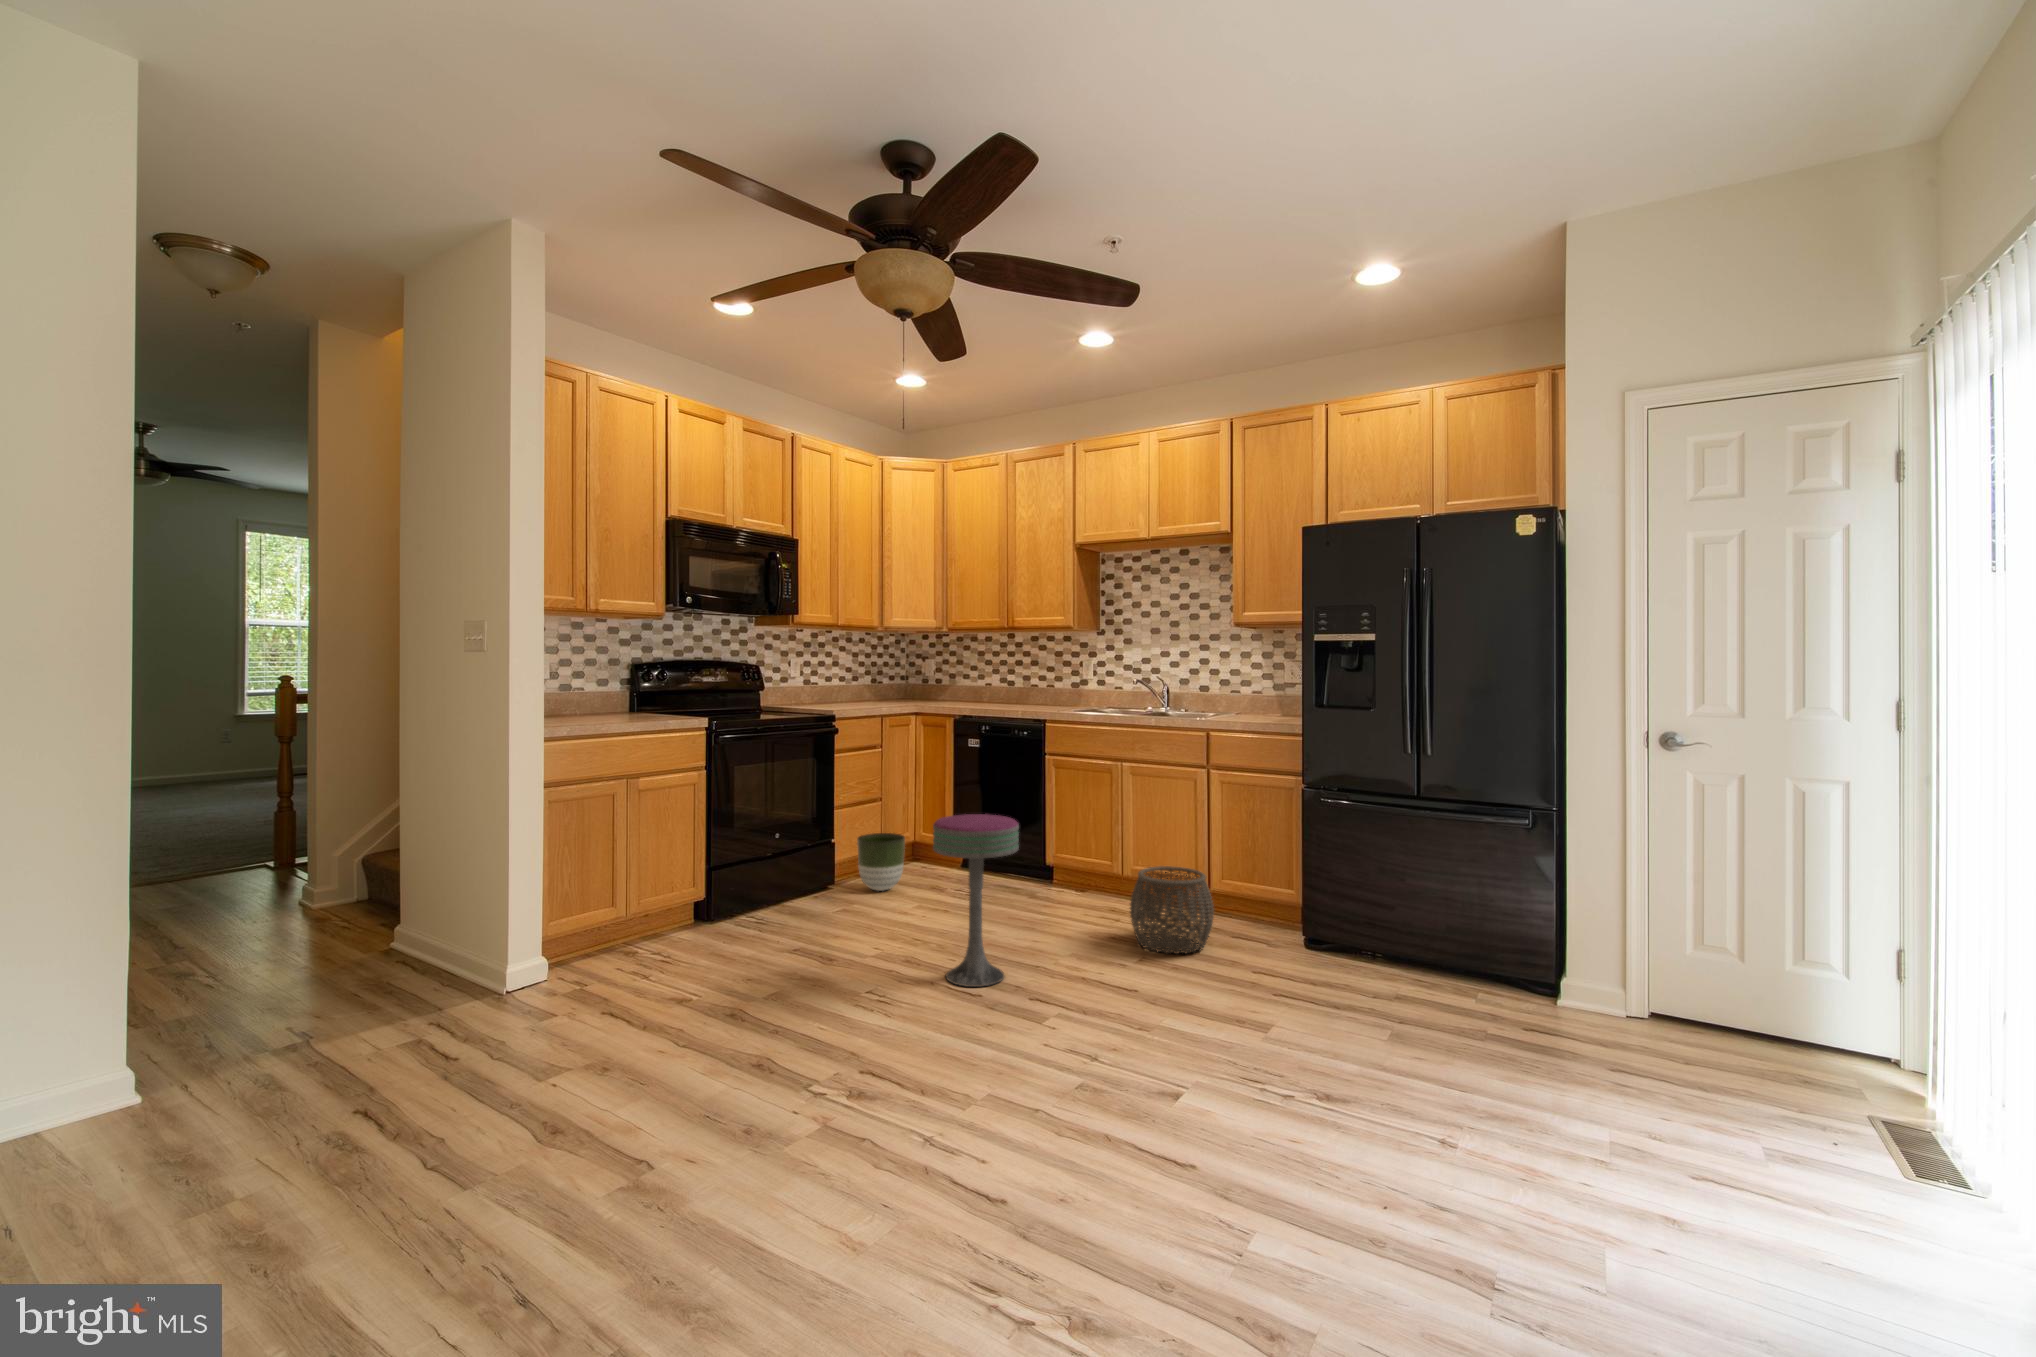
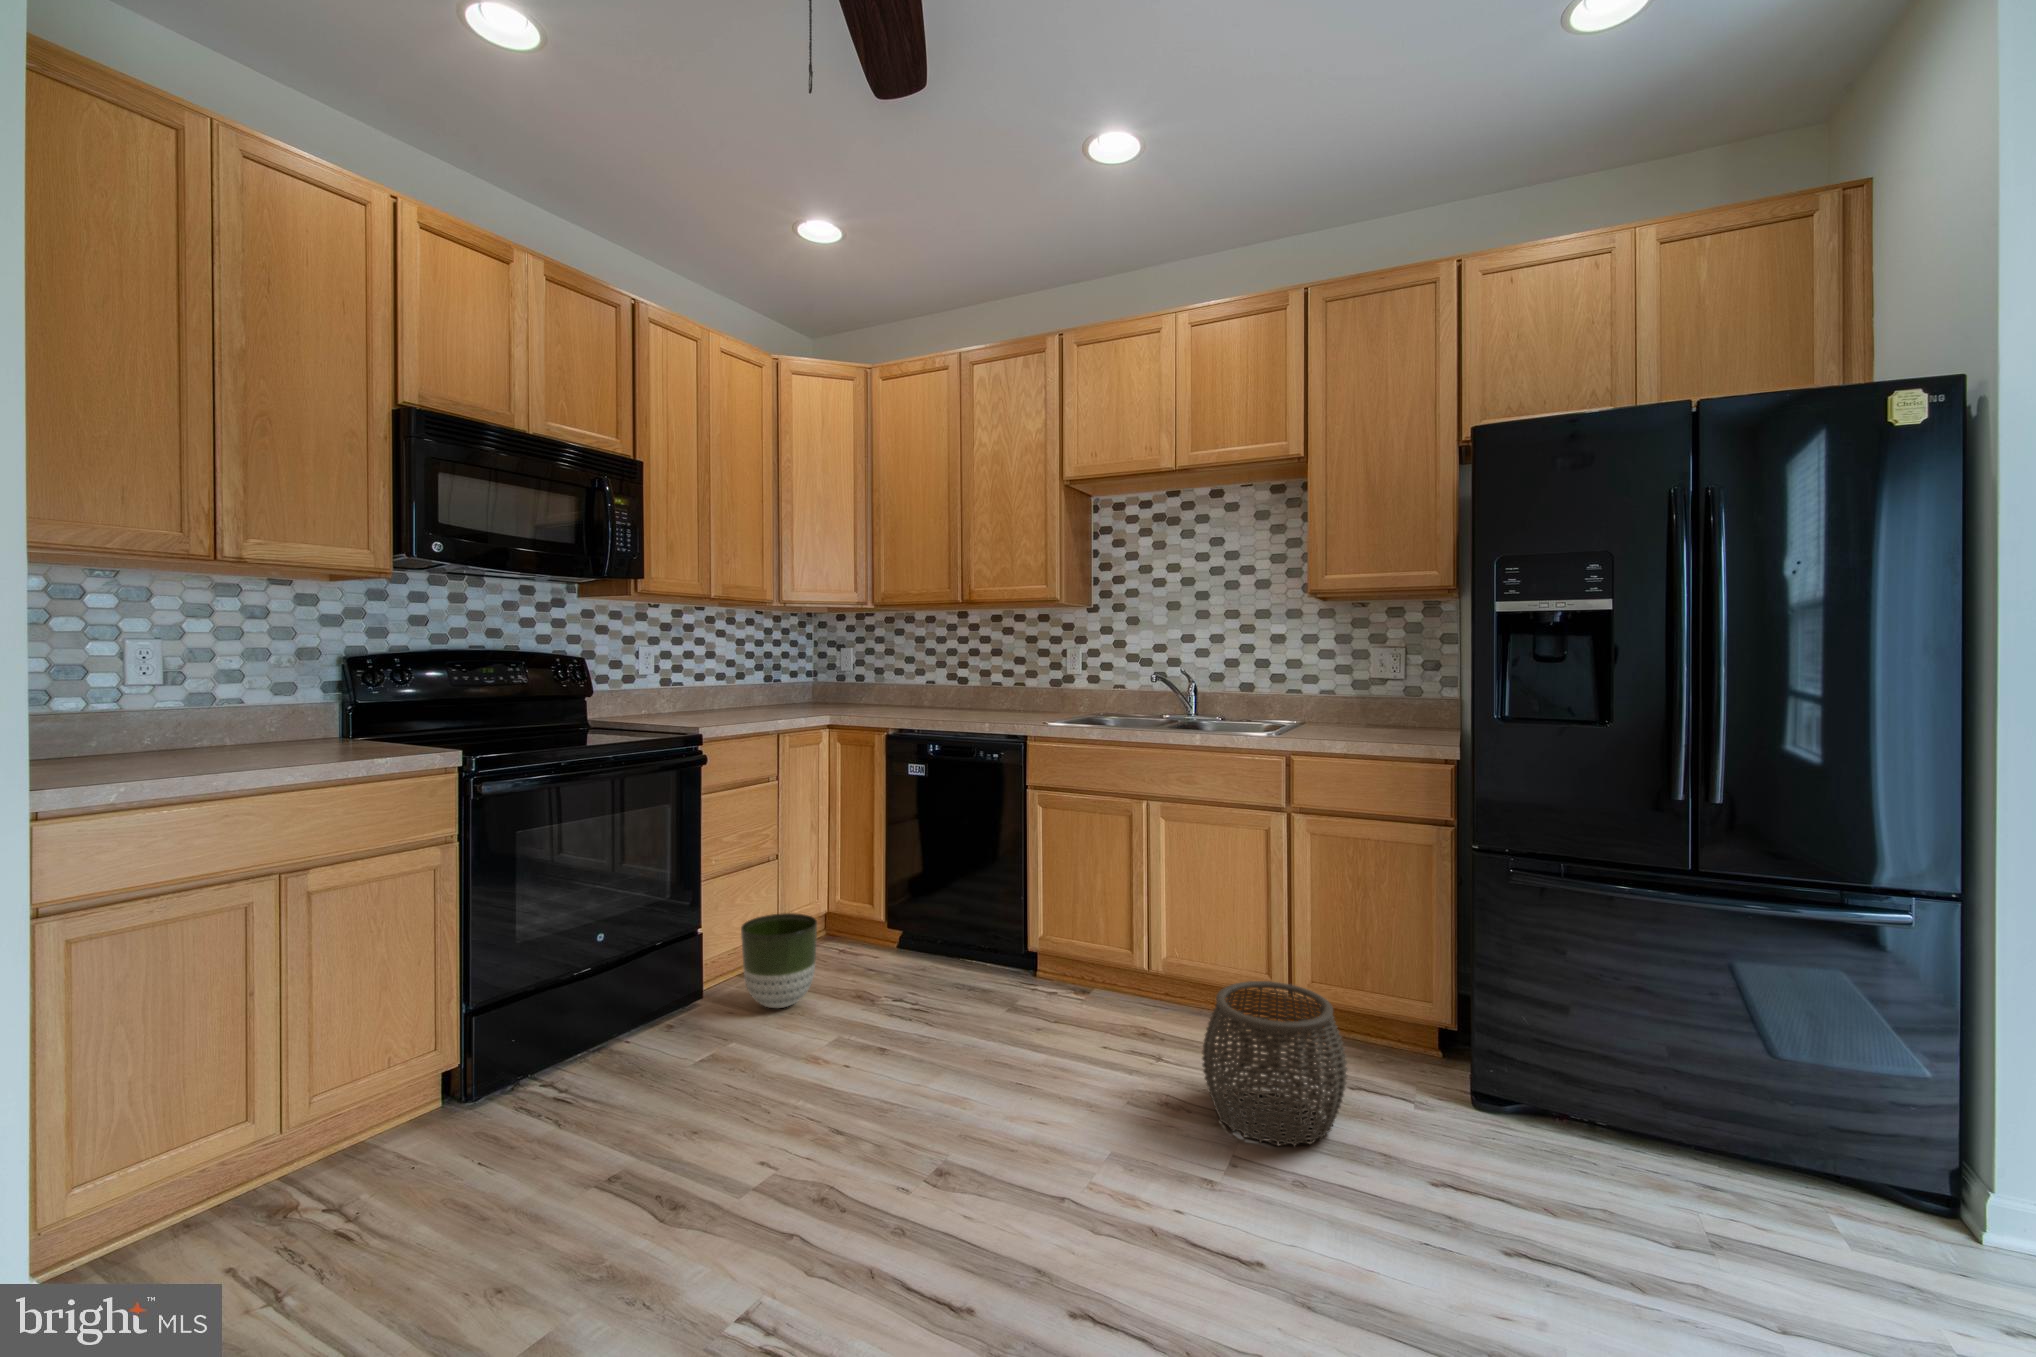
bar stool: present [933,814,1019,987] -> none [877,929,1042,1285]

